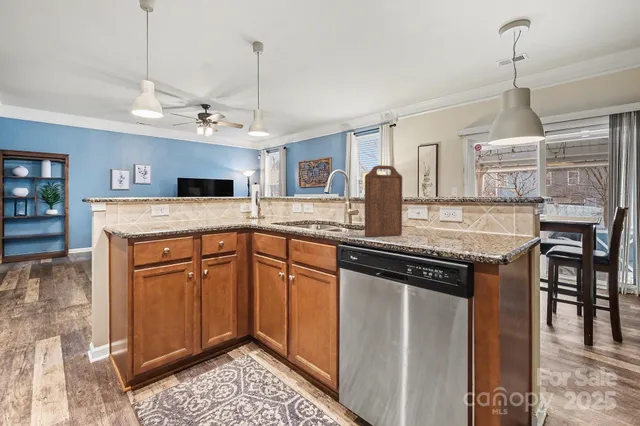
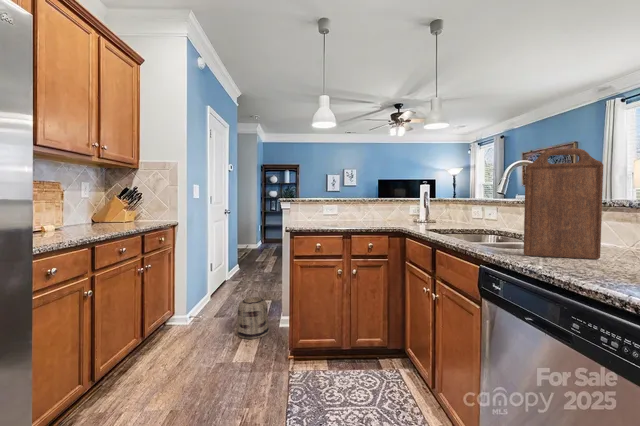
basket: none [20,319,78,389] -> present [237,290,269,339]

